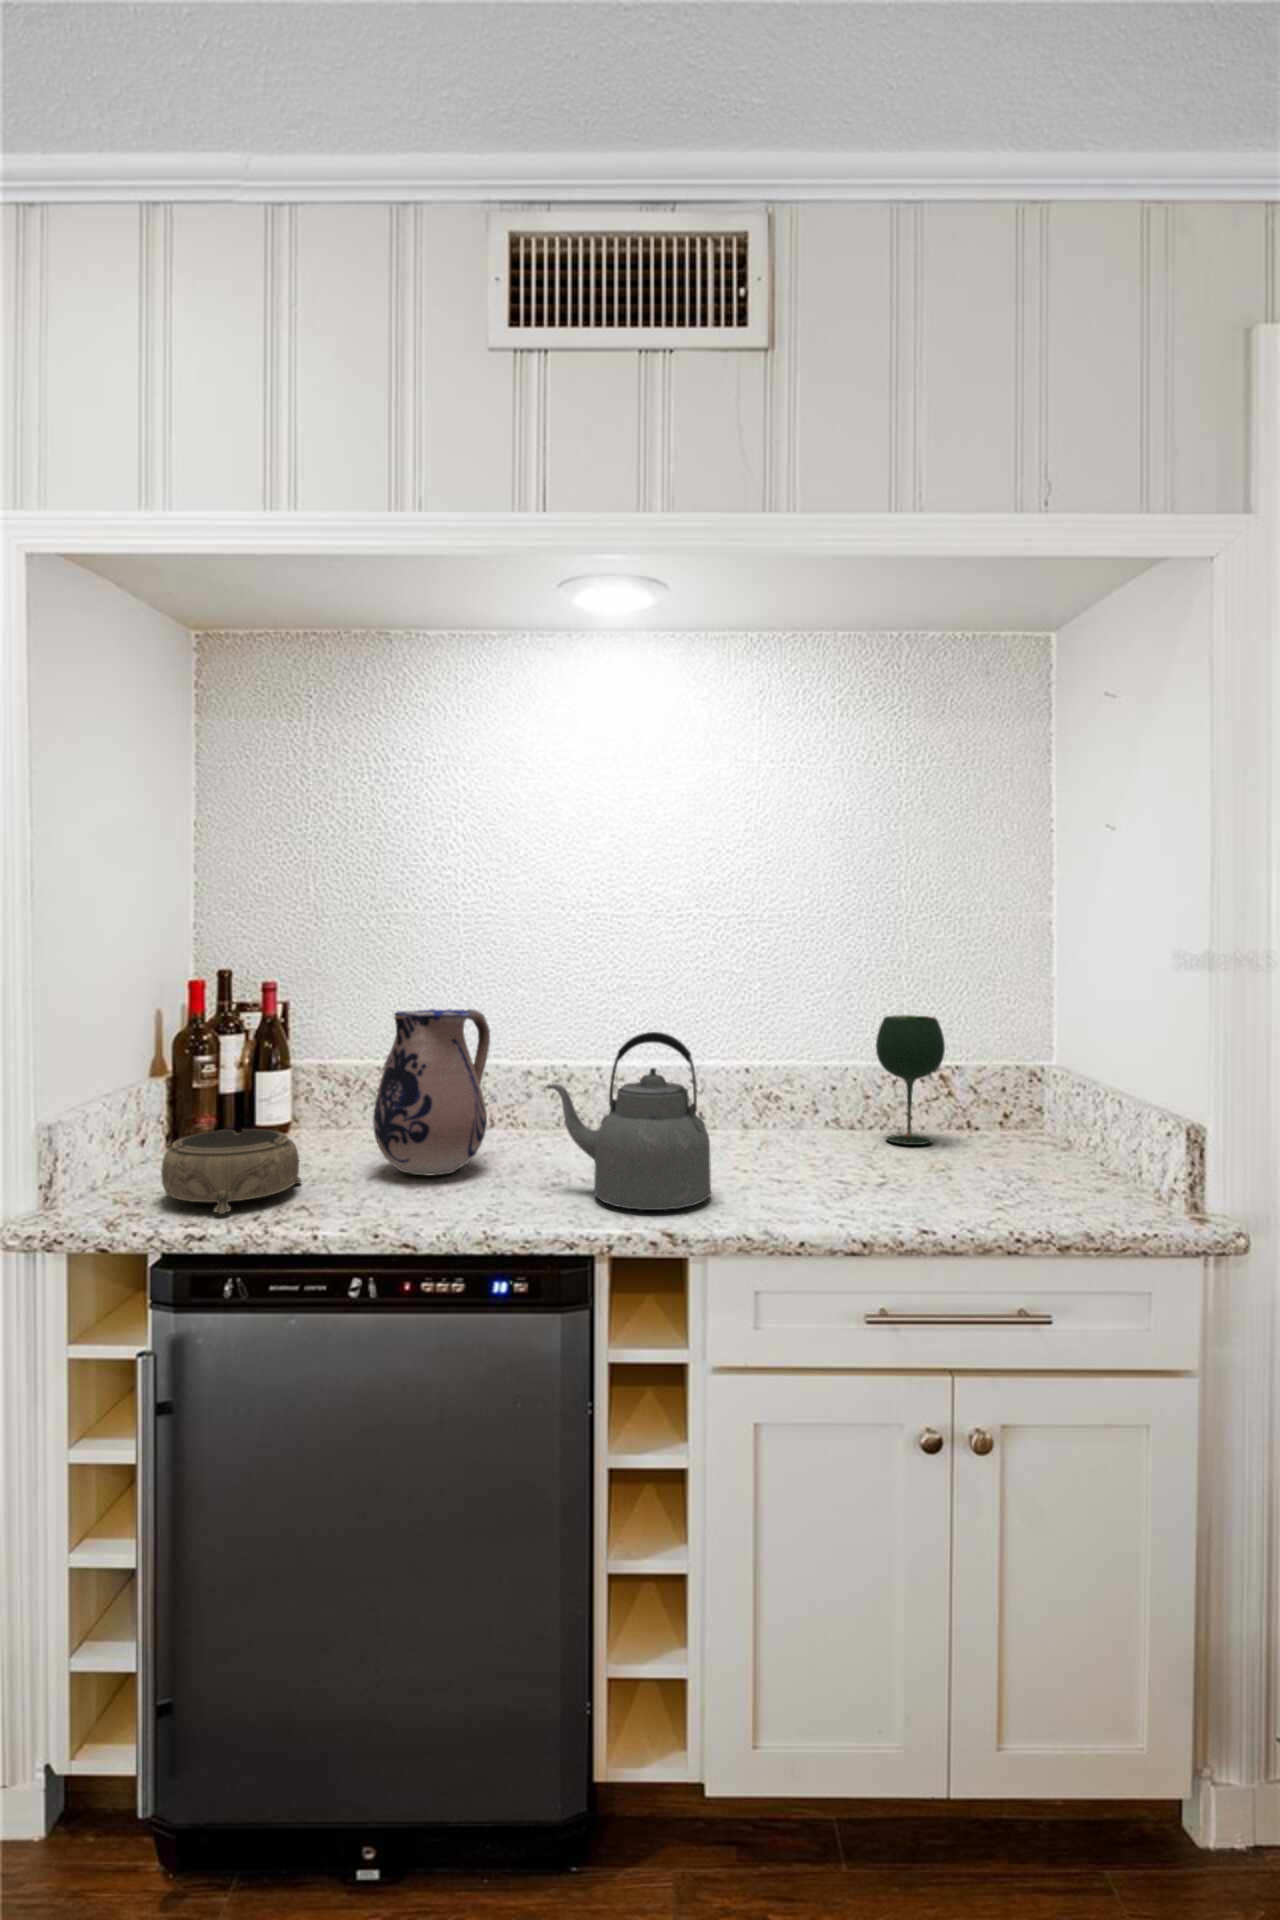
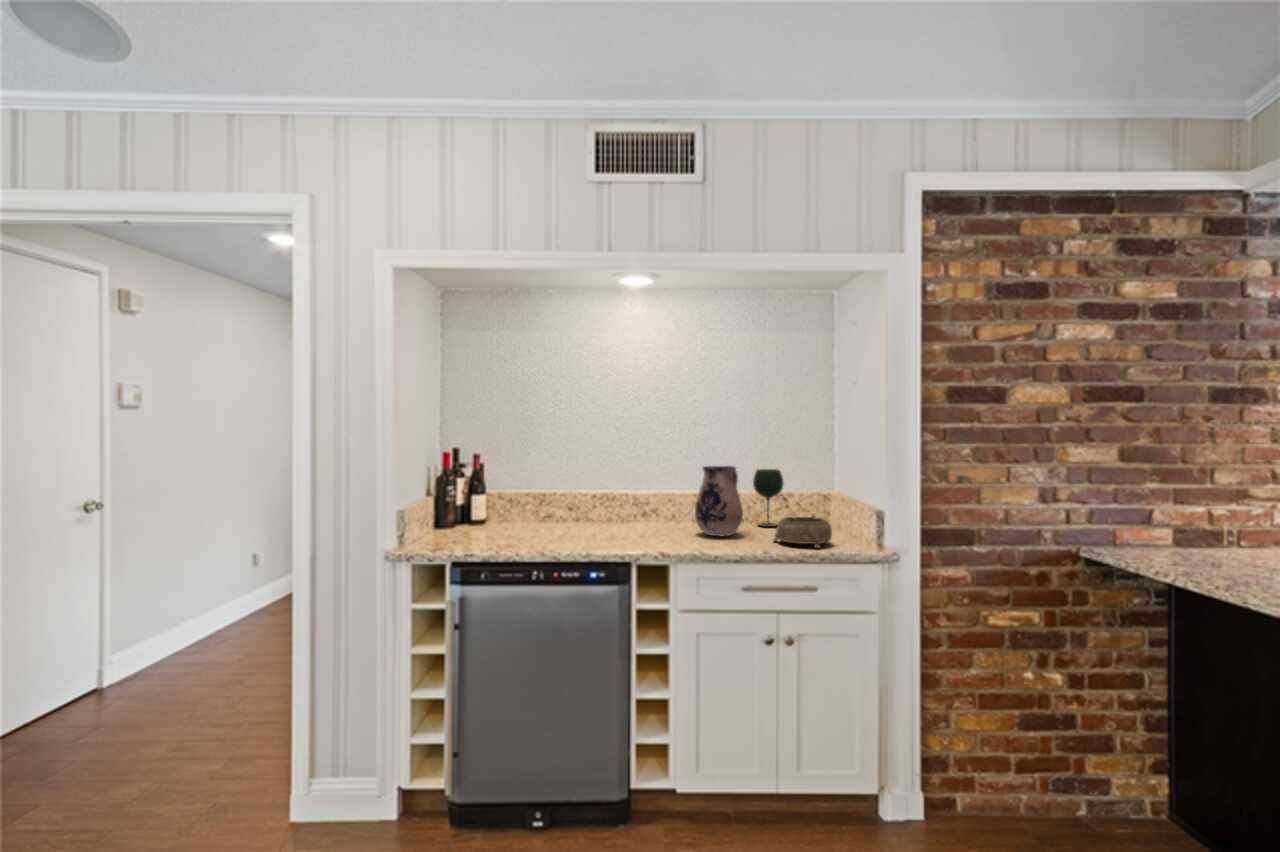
ceramic pitcher: present [373,1009,490,1175] -> present [695,466,743,536]
kettle: present [546,1032,711,1210] -> none [608,473,679,546]
decorative bowl: present [161,1129,302,1214] -> present [773,517,832,548]

